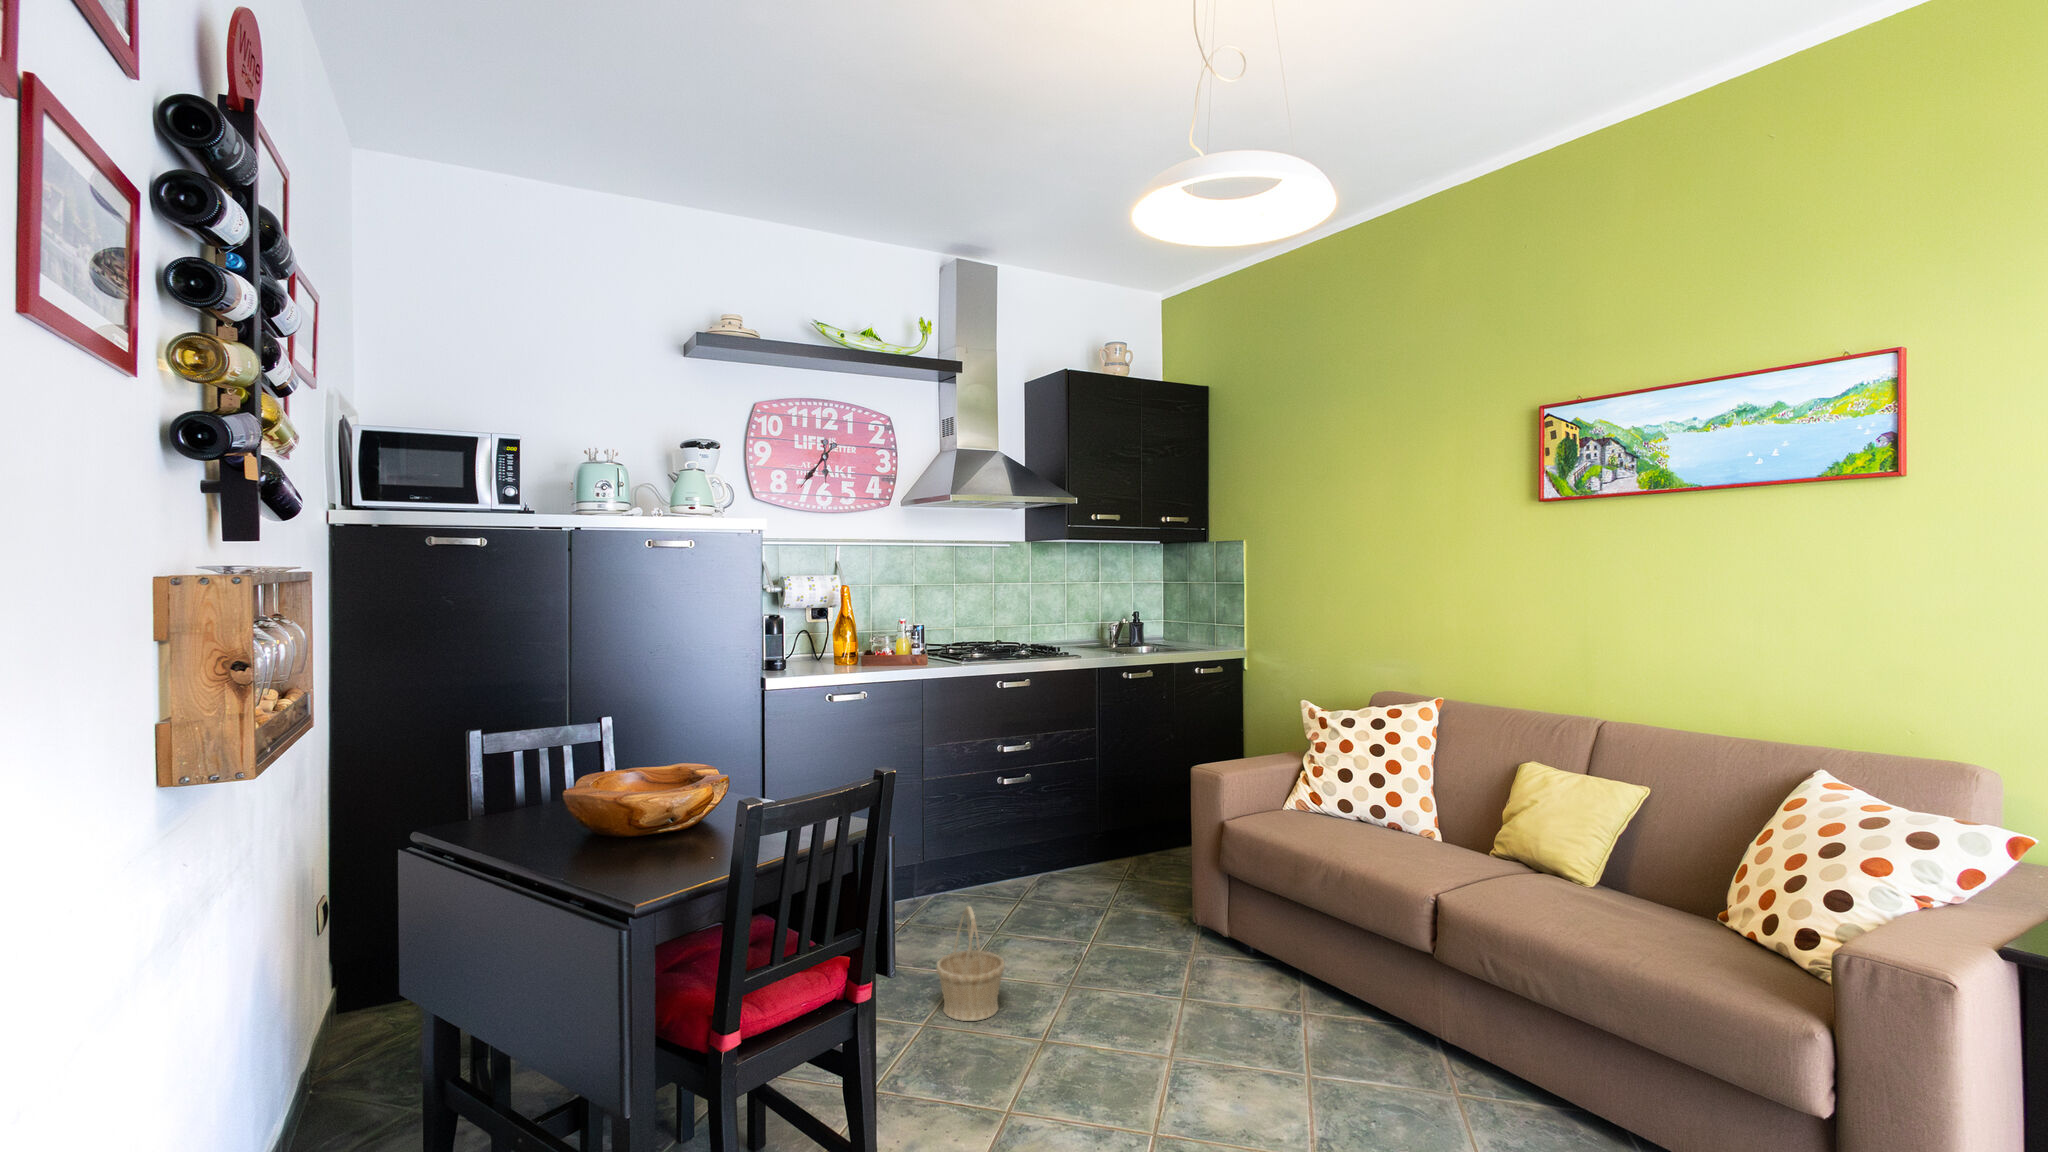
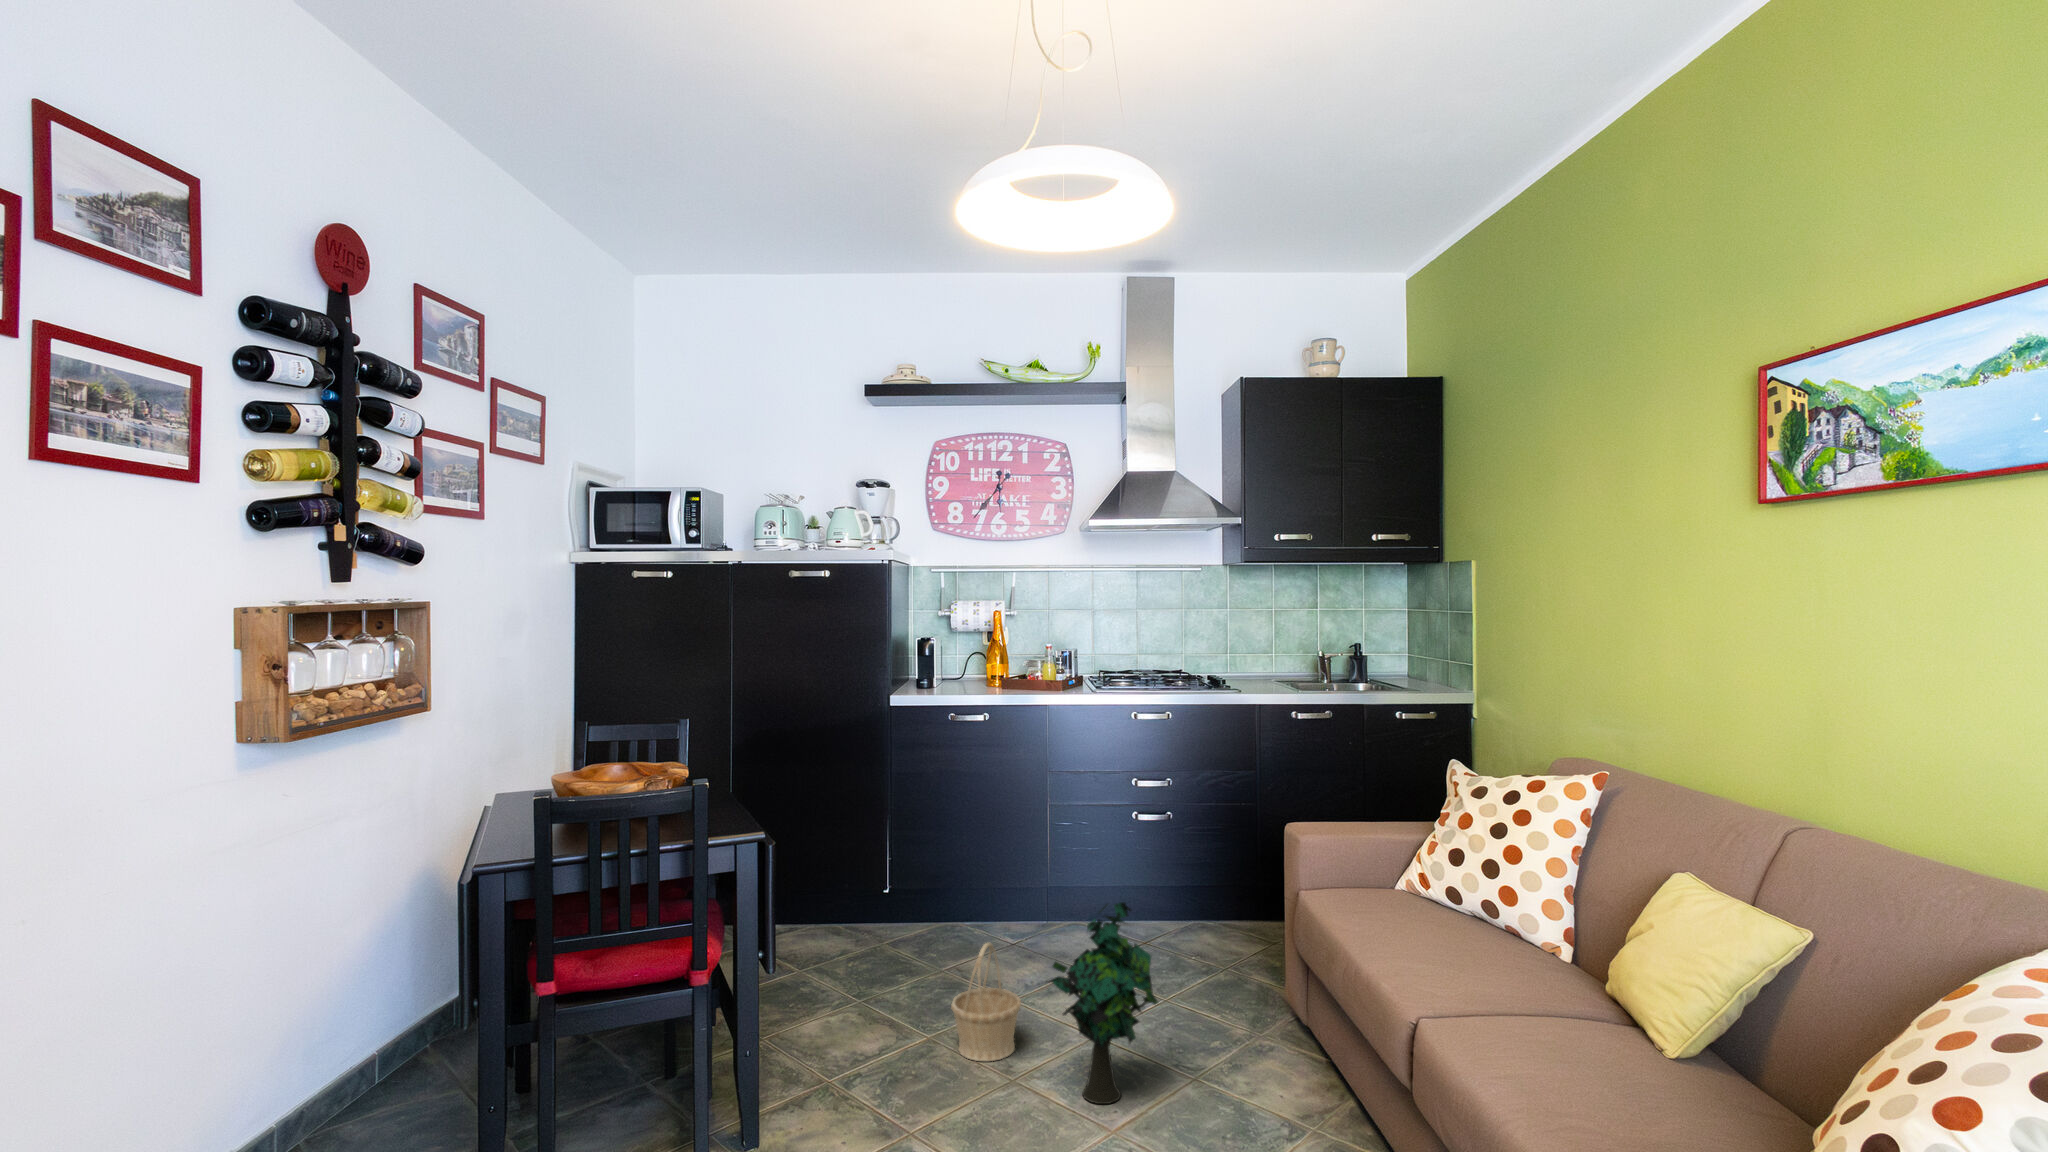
decorative plant: none [1057,844,1157,1030] -> present [1049,902,1158,1104]

